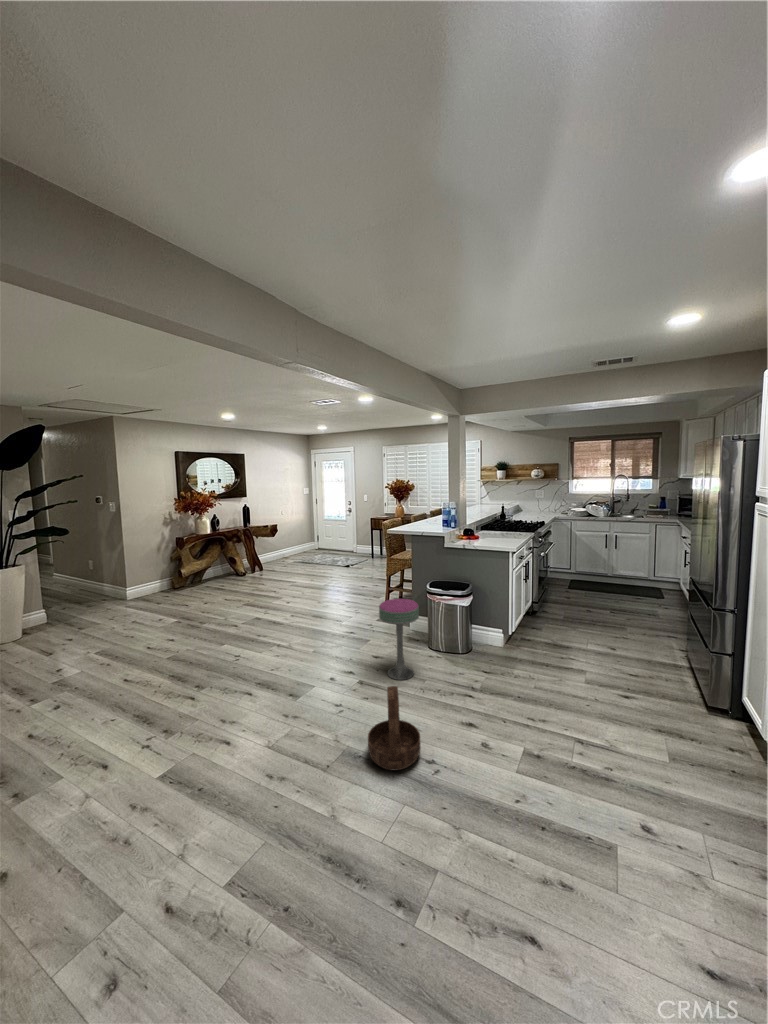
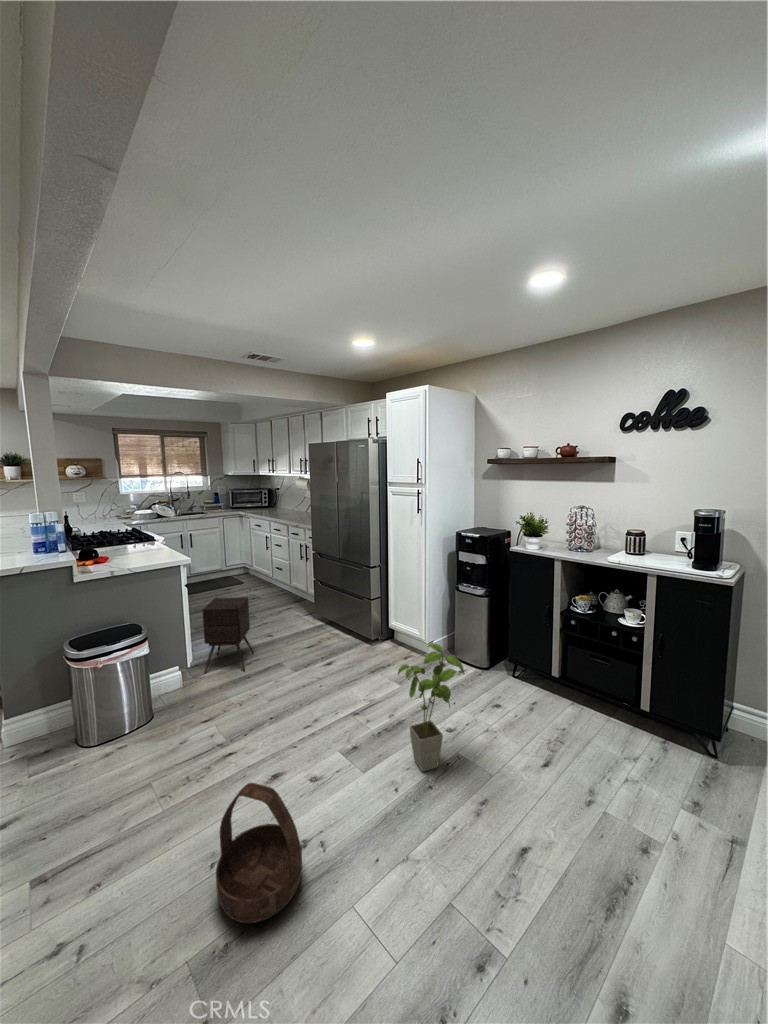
side table: none [526,590,577,660] -> present [203,597,254,673]
bar stool: present [379,599,419,680] -> none [40,674,127,828]
house plant: none [544,687,634,828] -> present [398,644,464,772]

